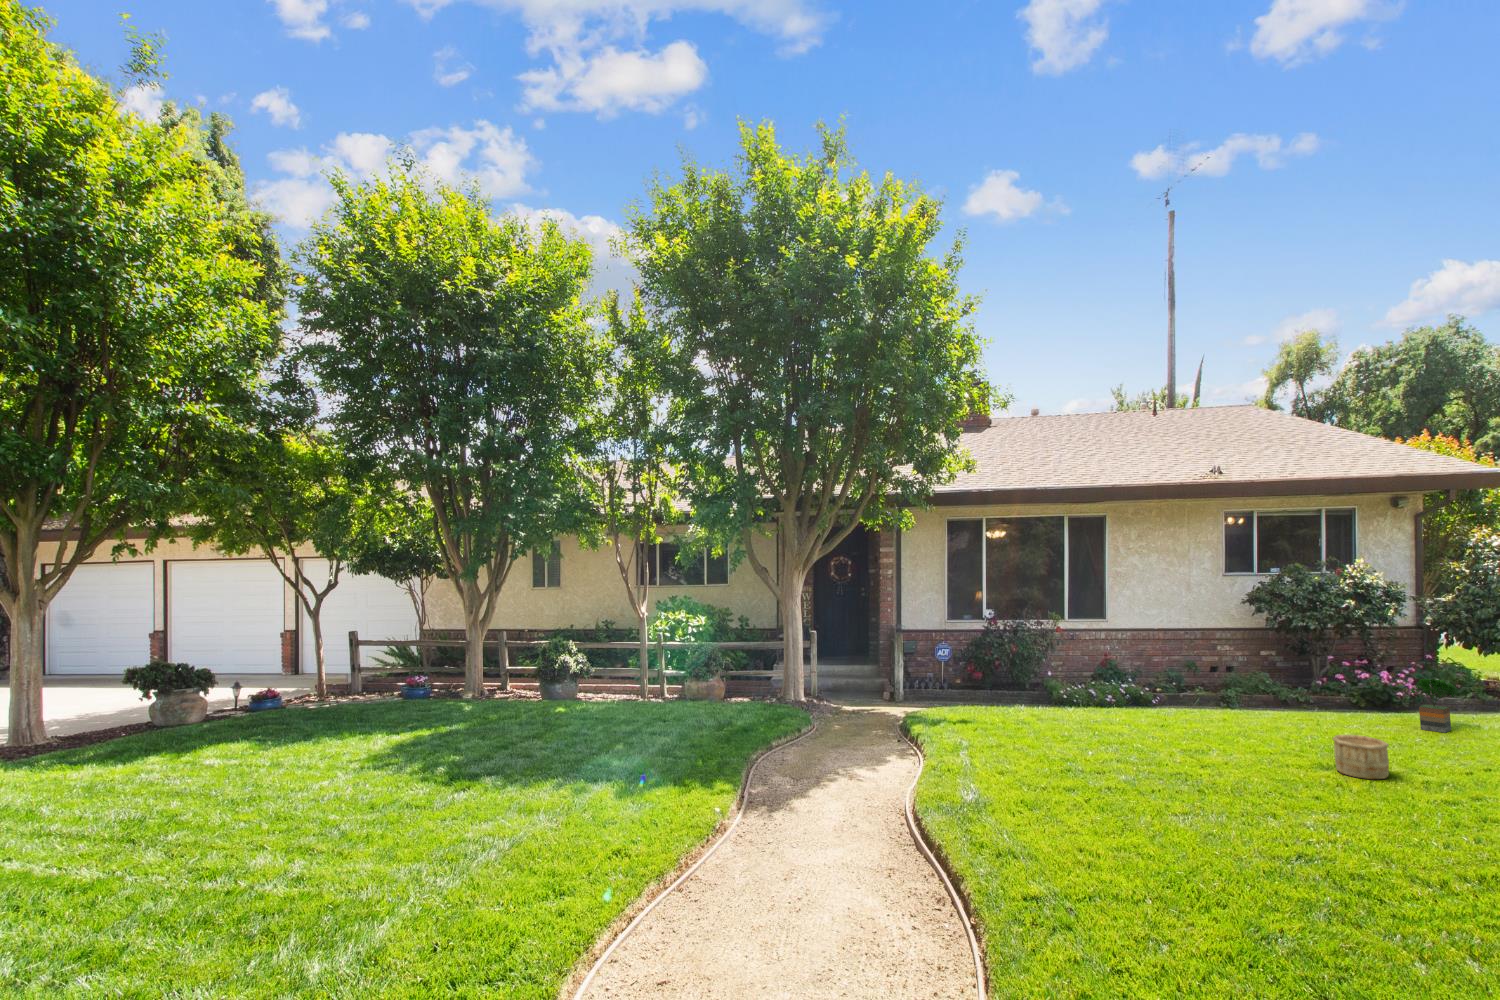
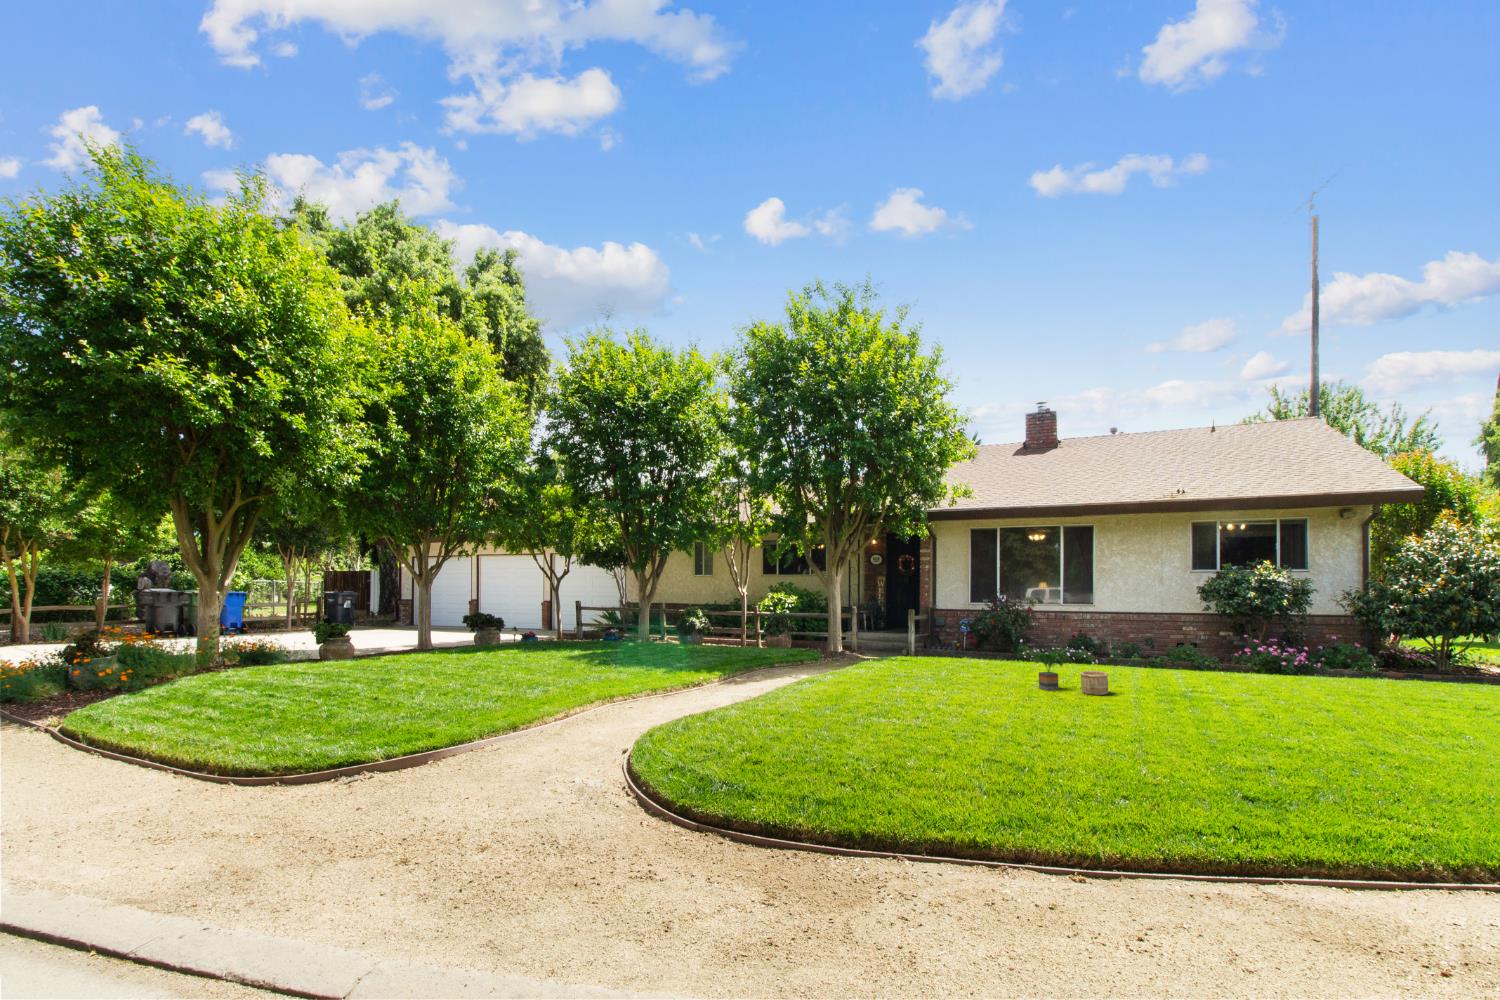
potted tree: present [1410,678,1458,733] -> present [1036,653,1063,691]

